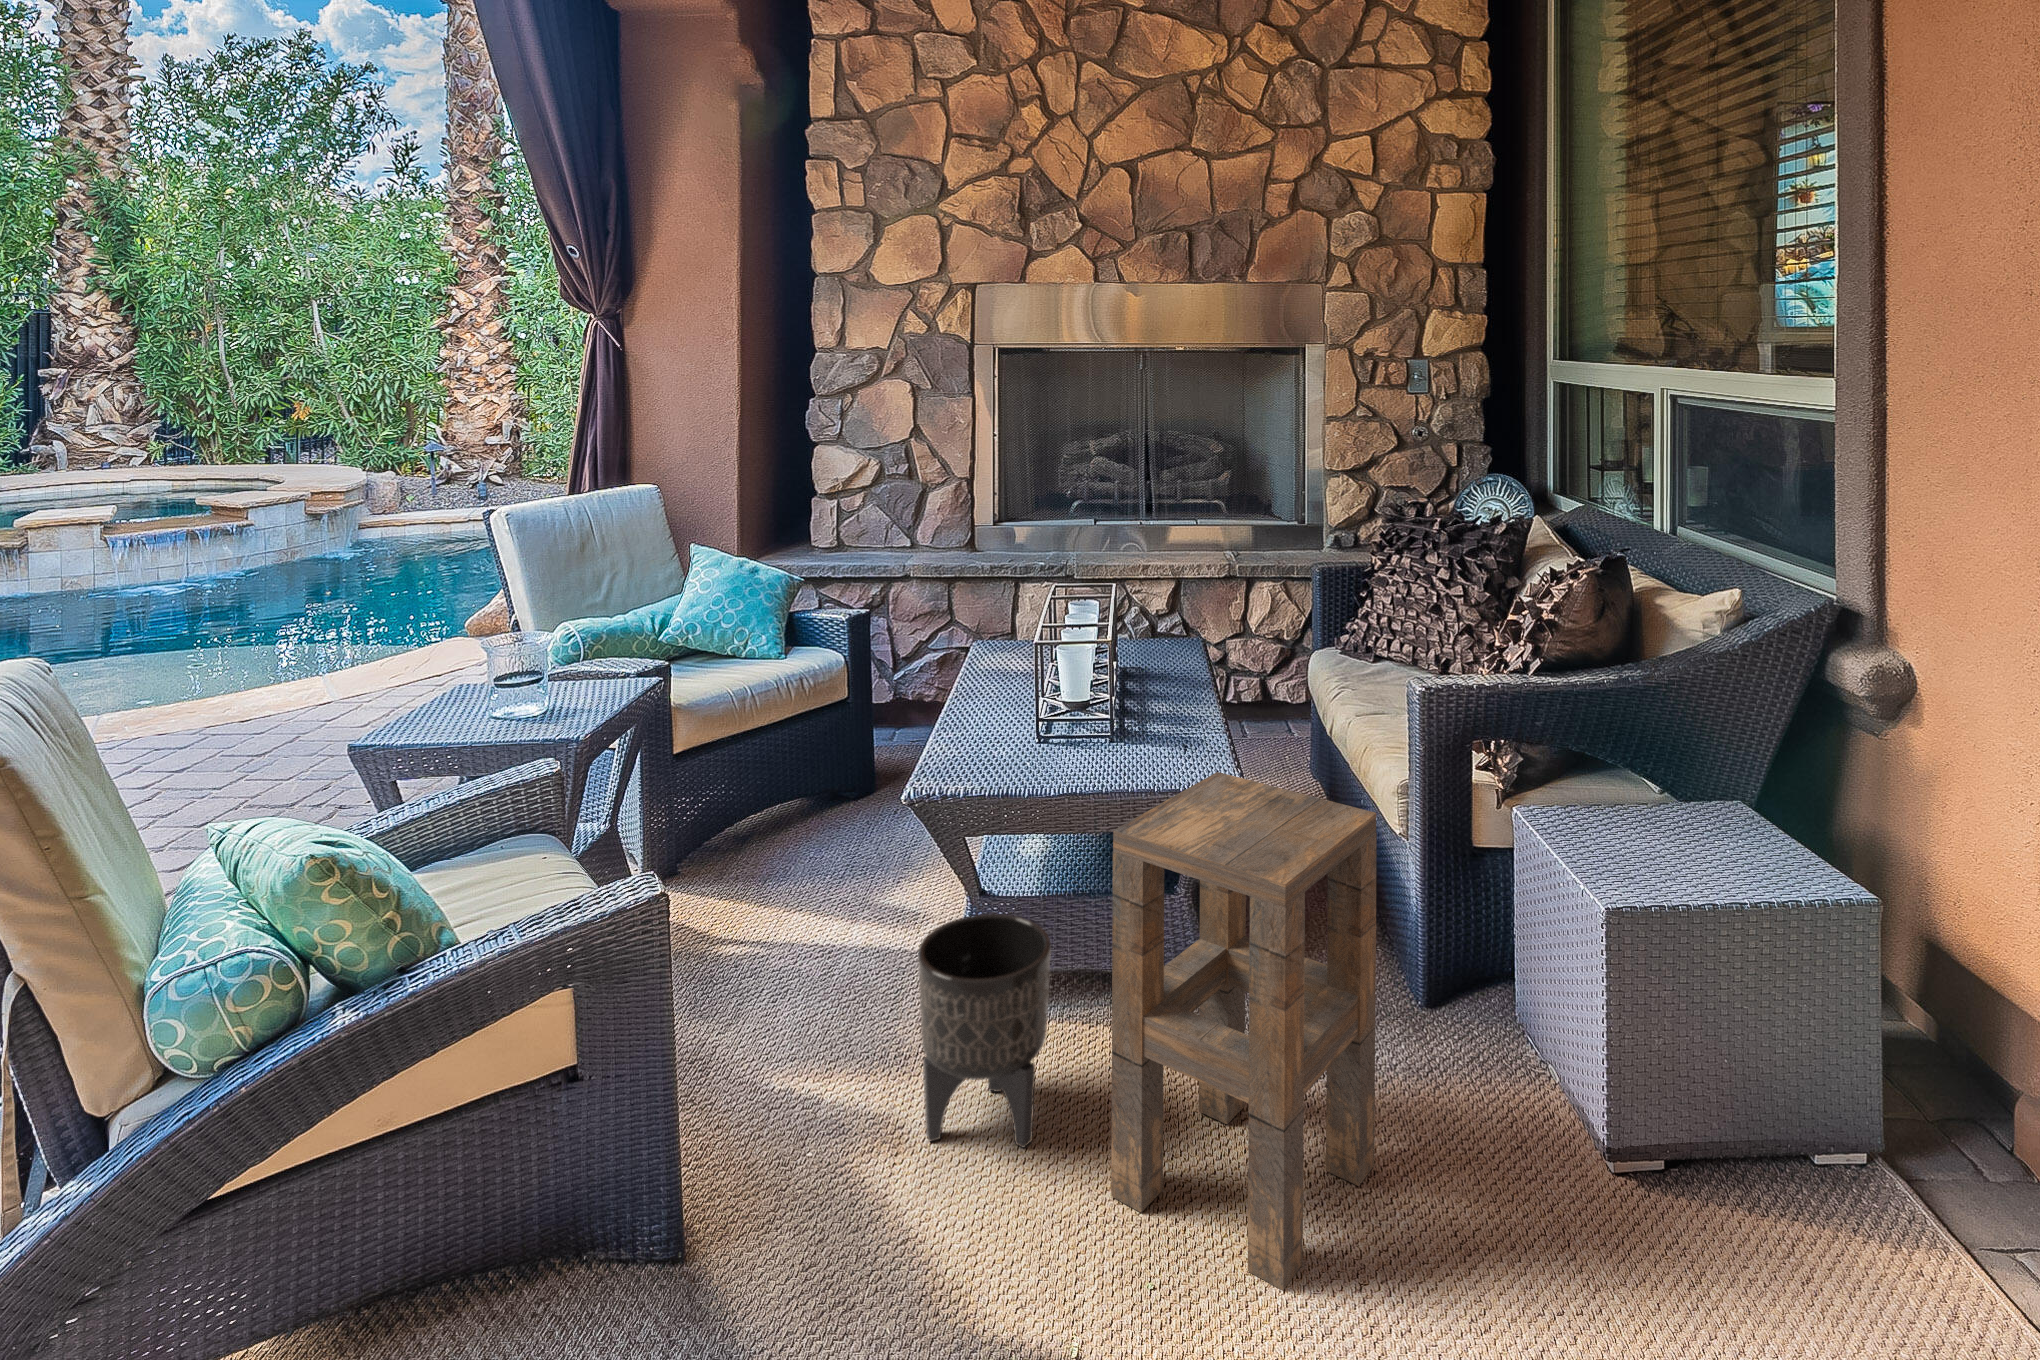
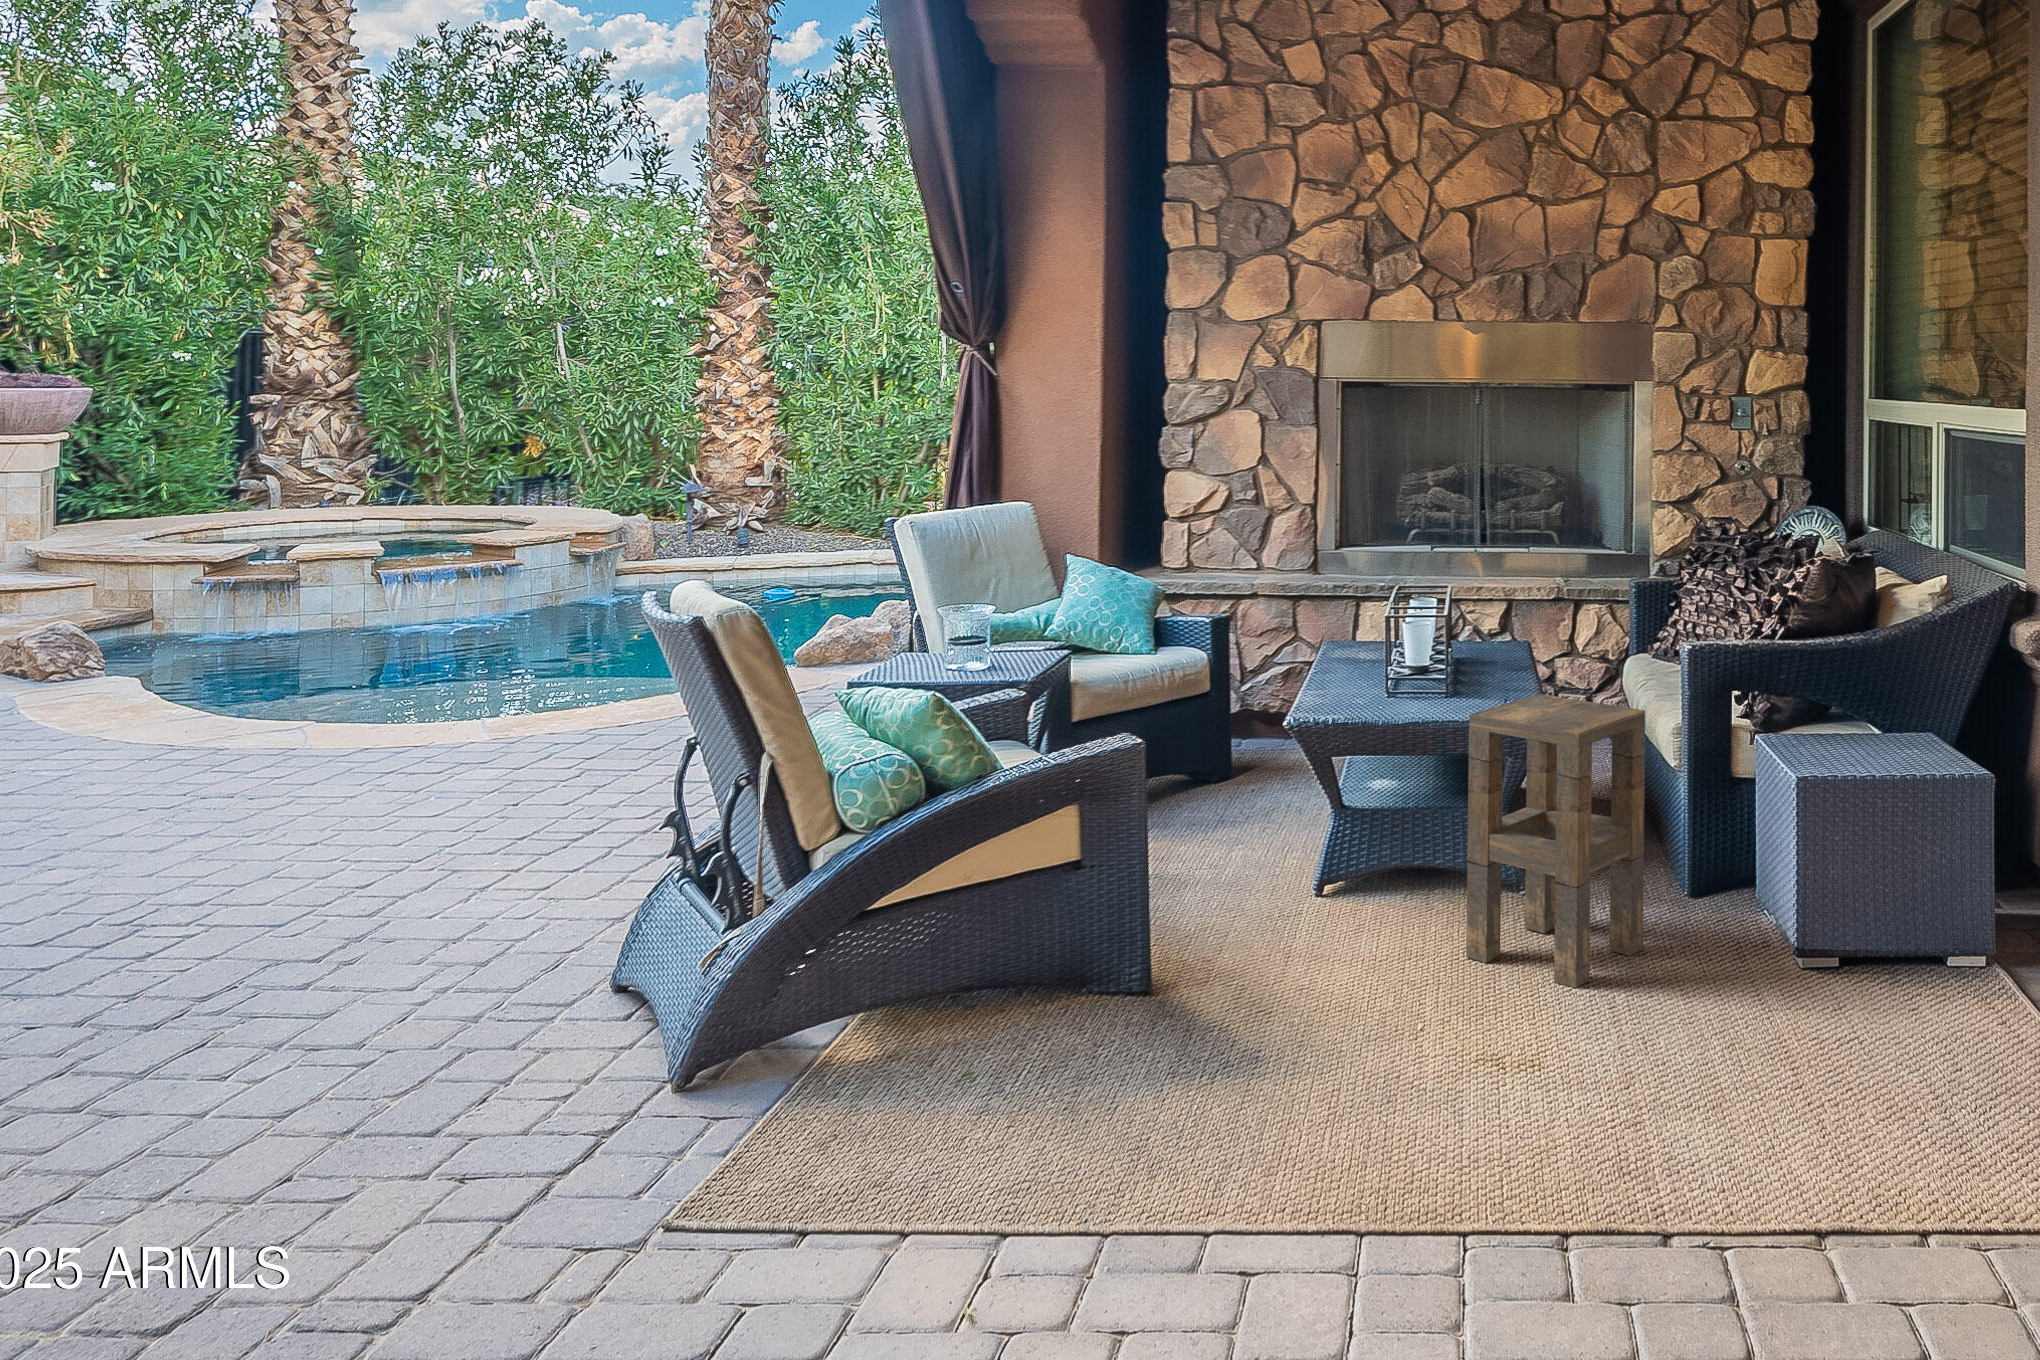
planter: present [918,914,1051,1148] -> none [1332,796,1423,940]

